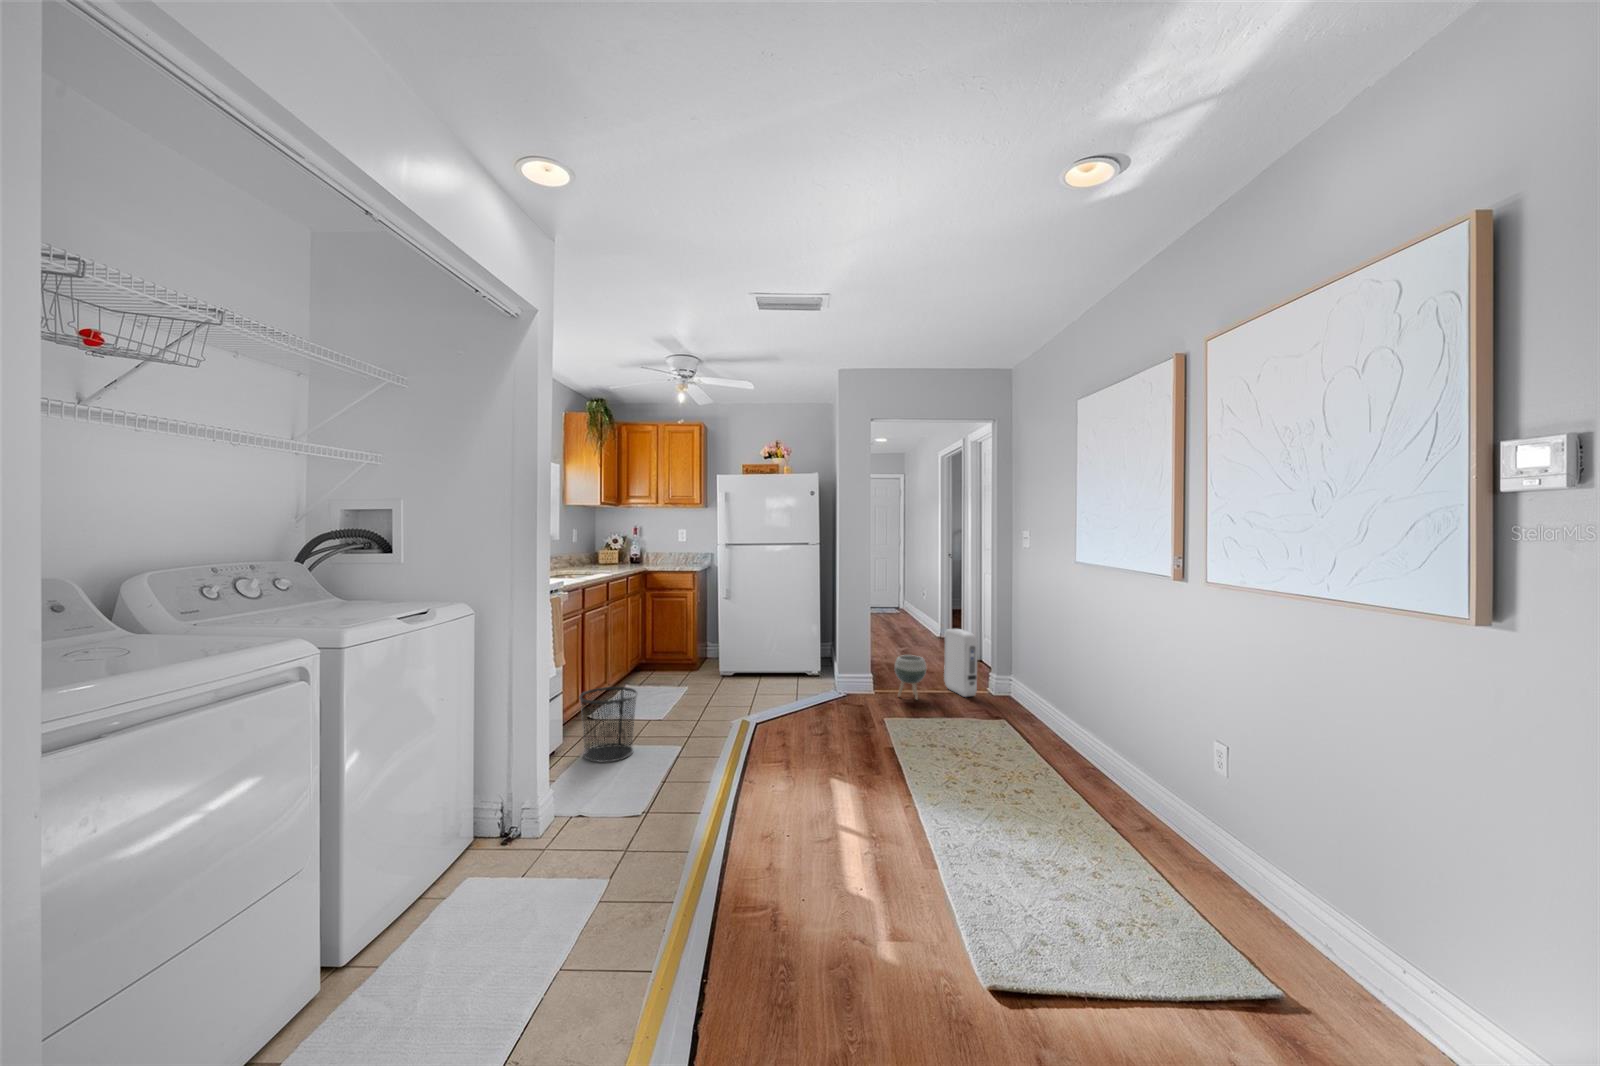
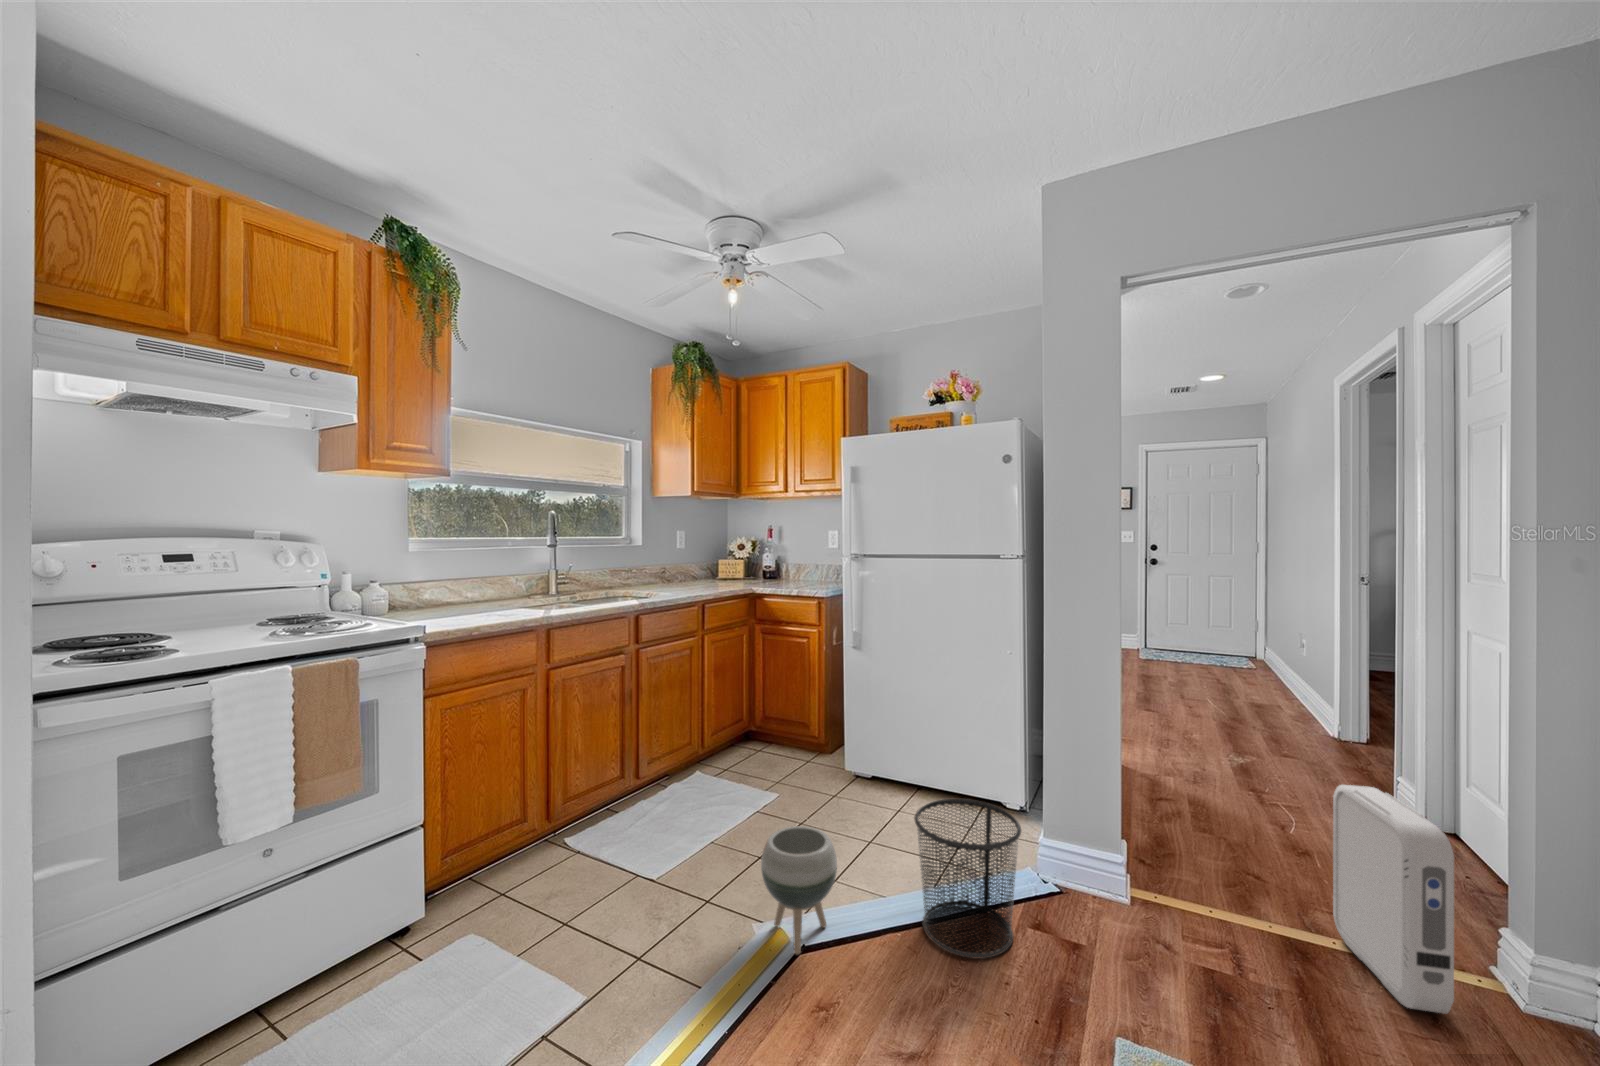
planter: present [895,655,926,700] -> present [761,826,837,954]
waste bin: present [579,687,638,762] -> present [914,799,1021,958]

